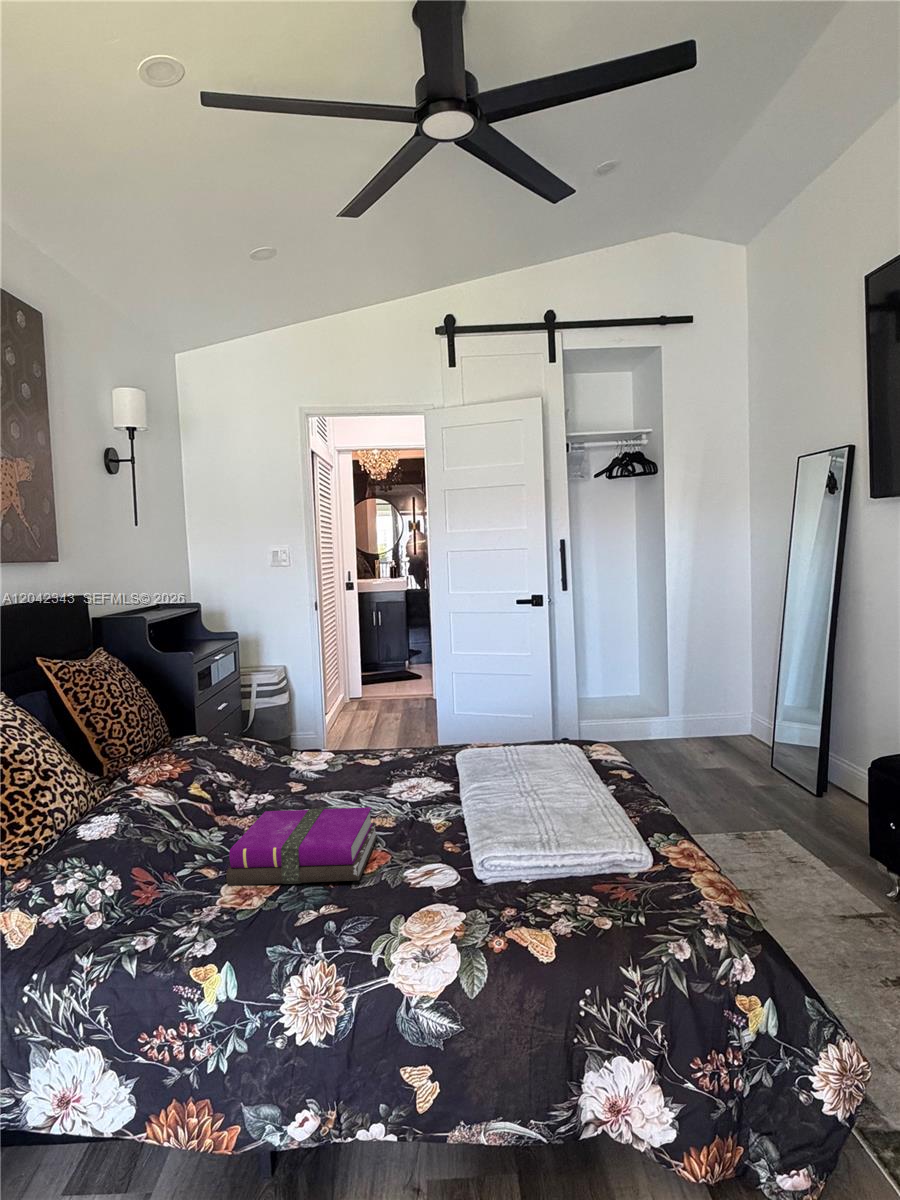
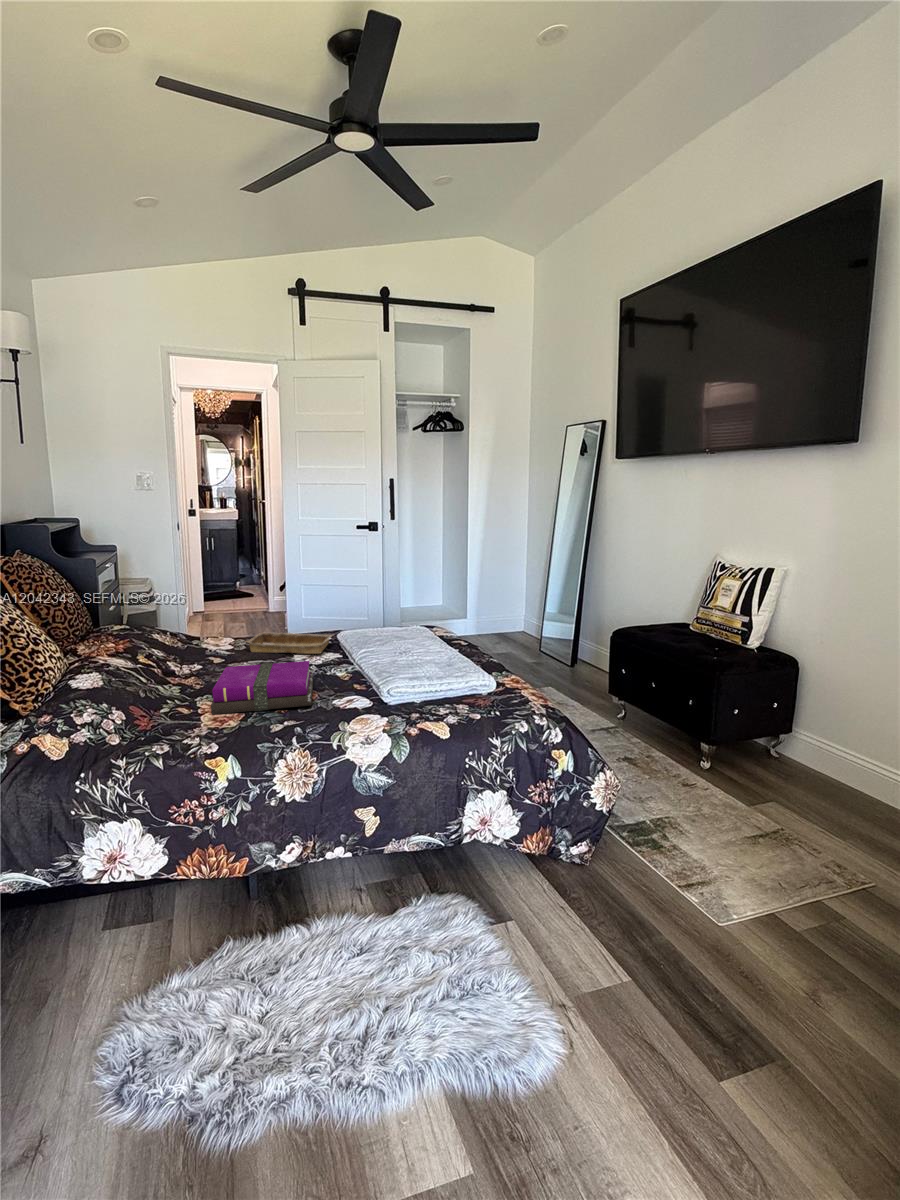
tray: none [311,754,425,789] -> present [246,632,332,654]

